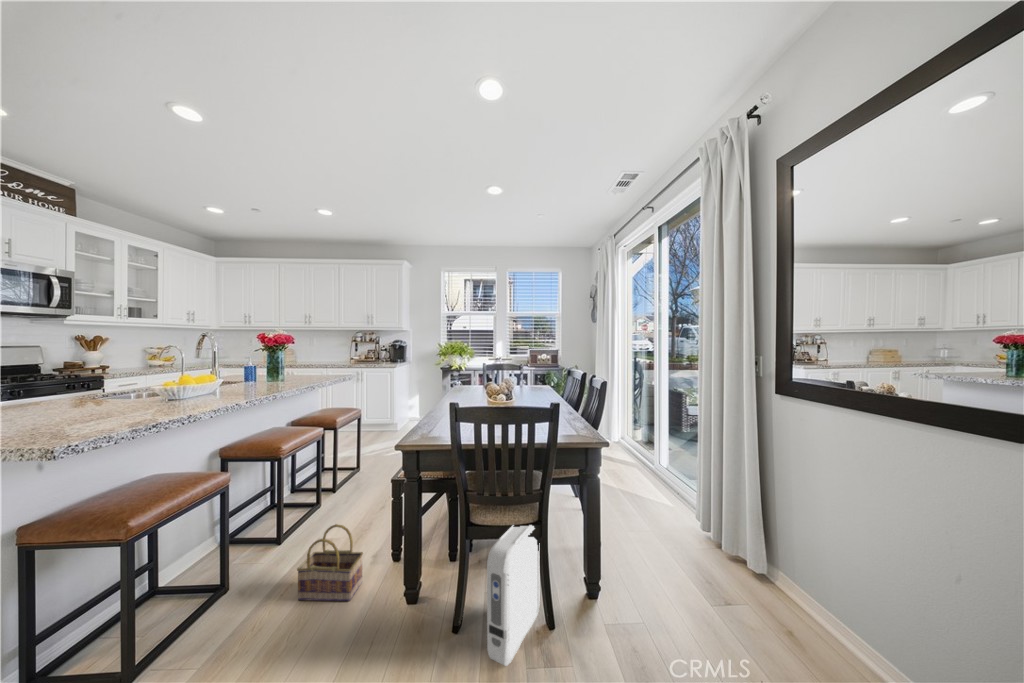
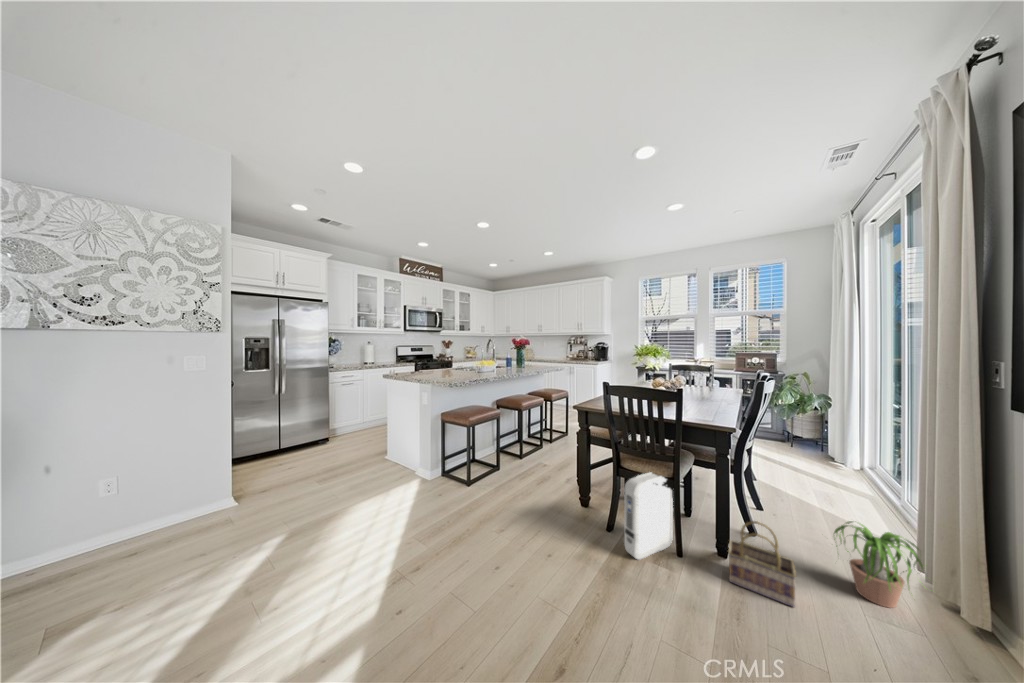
potted plant: none [663,516,748,595] -> present [834,521,923,608]
basket: present [297,524,363,601] -> present [728,521,796,607]

